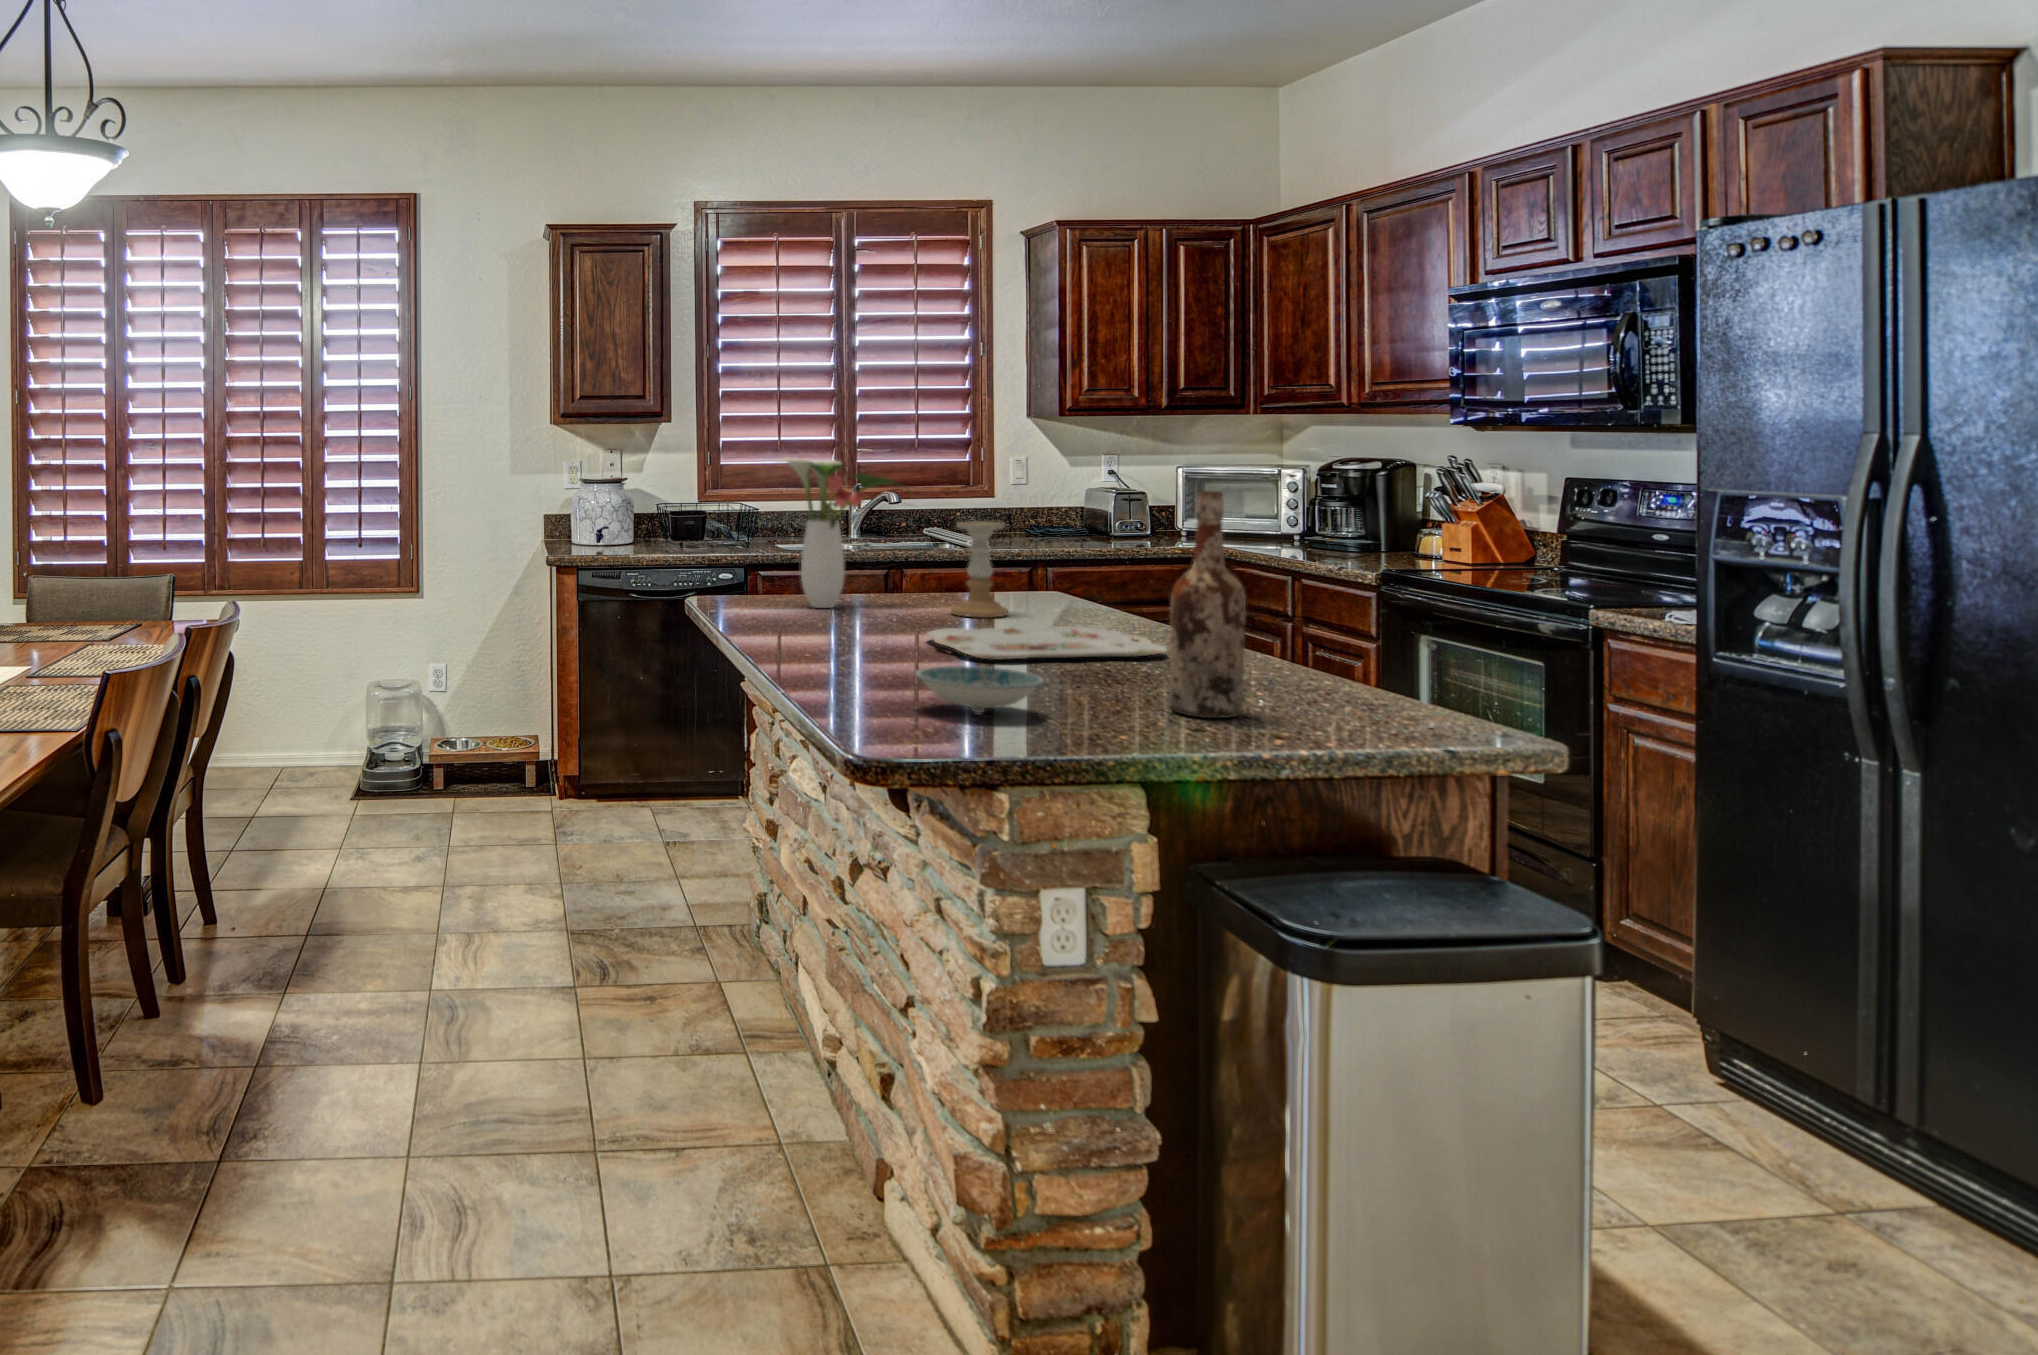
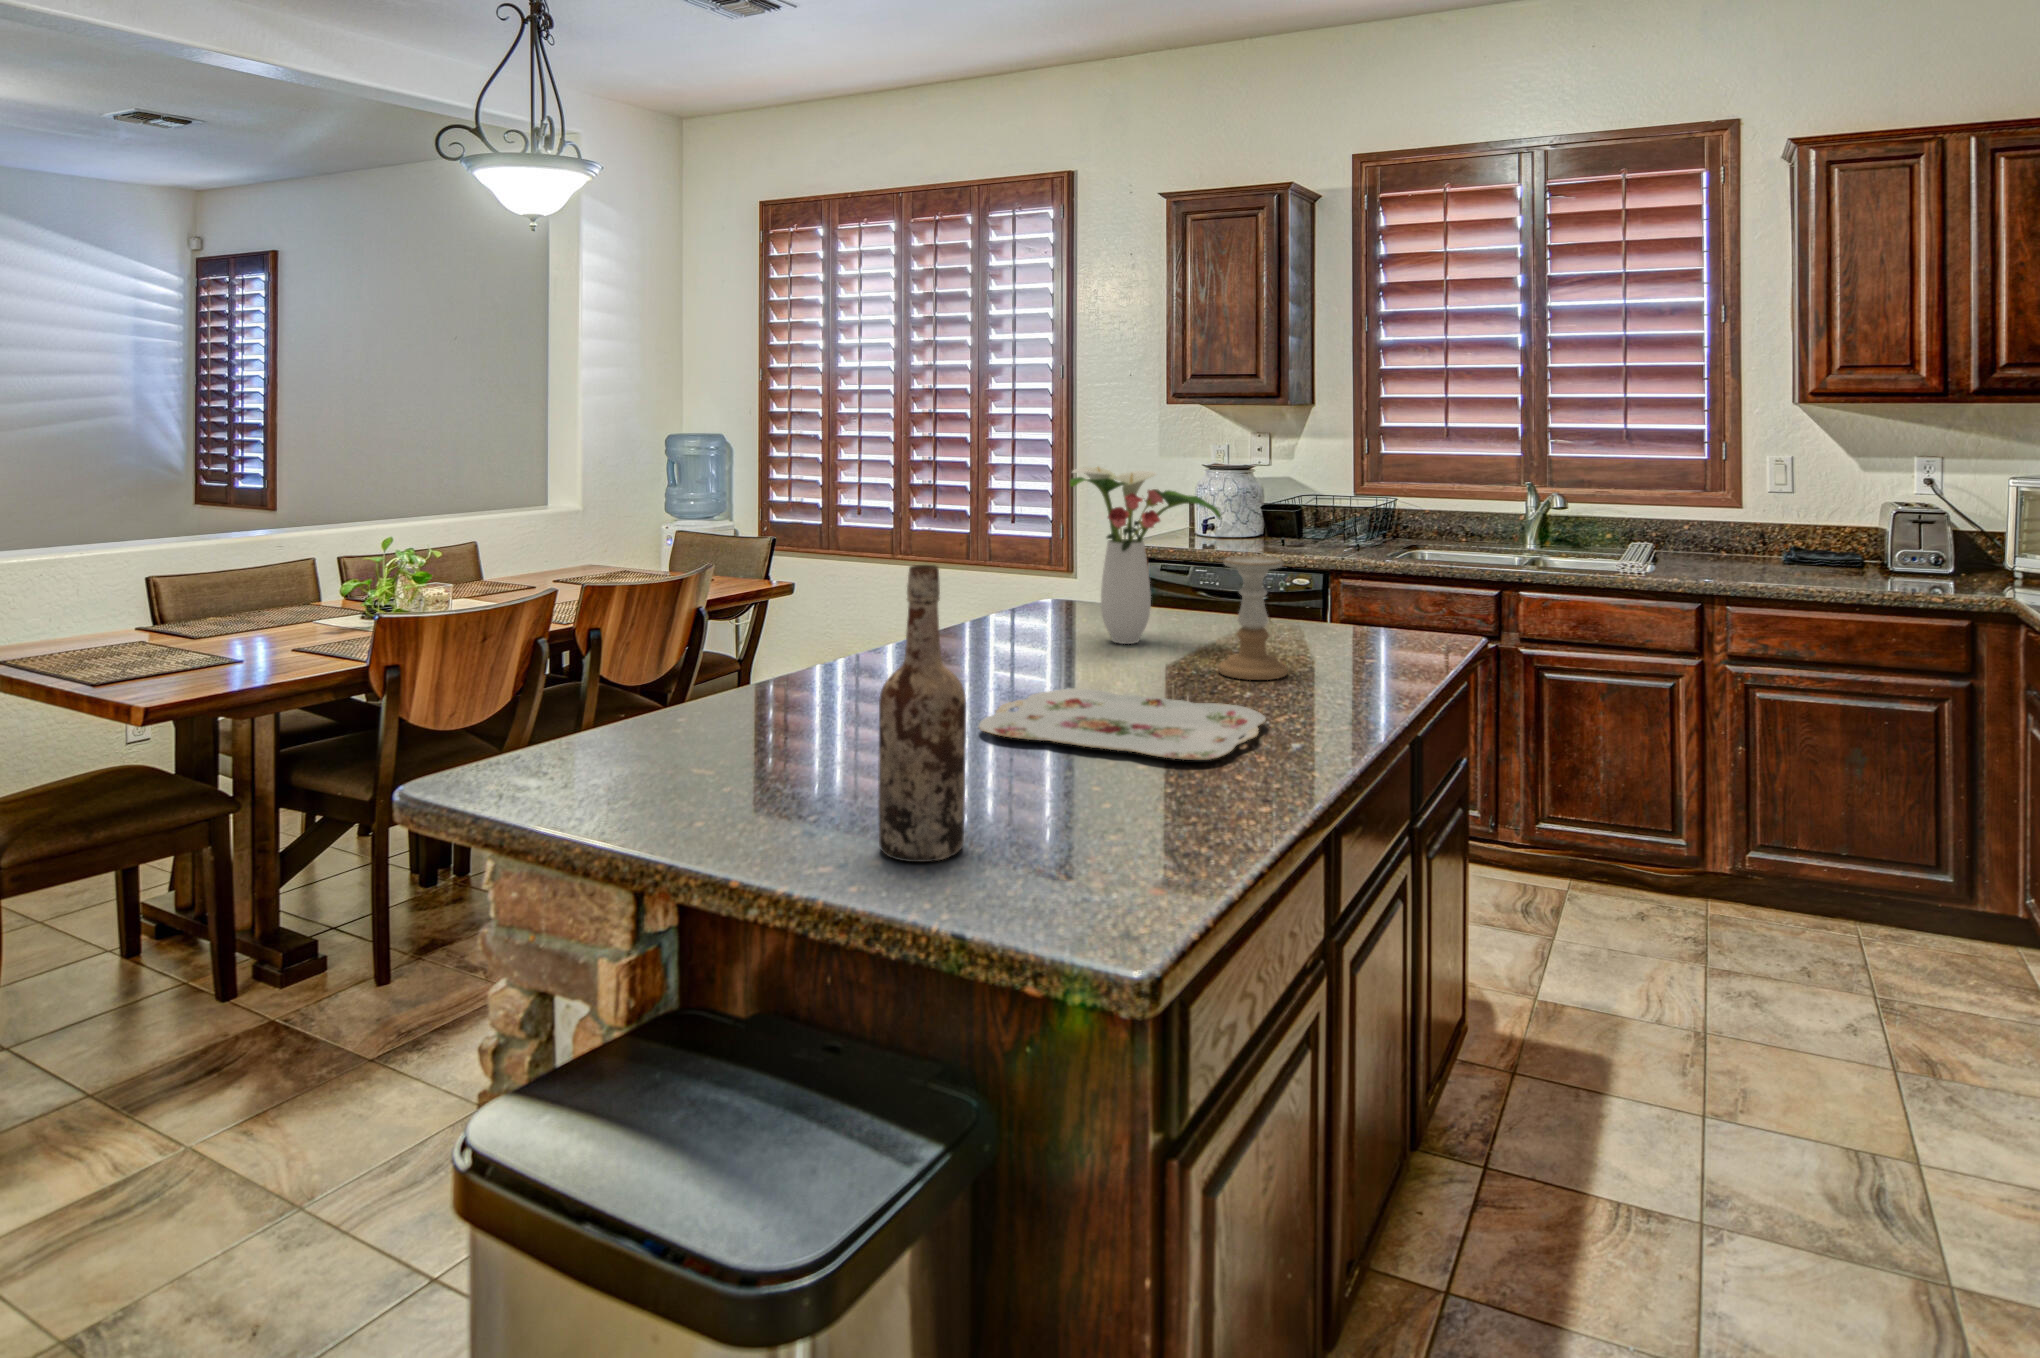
ceramic bowl: present [915,666,1044,713] -> none [655,739,779,801]

